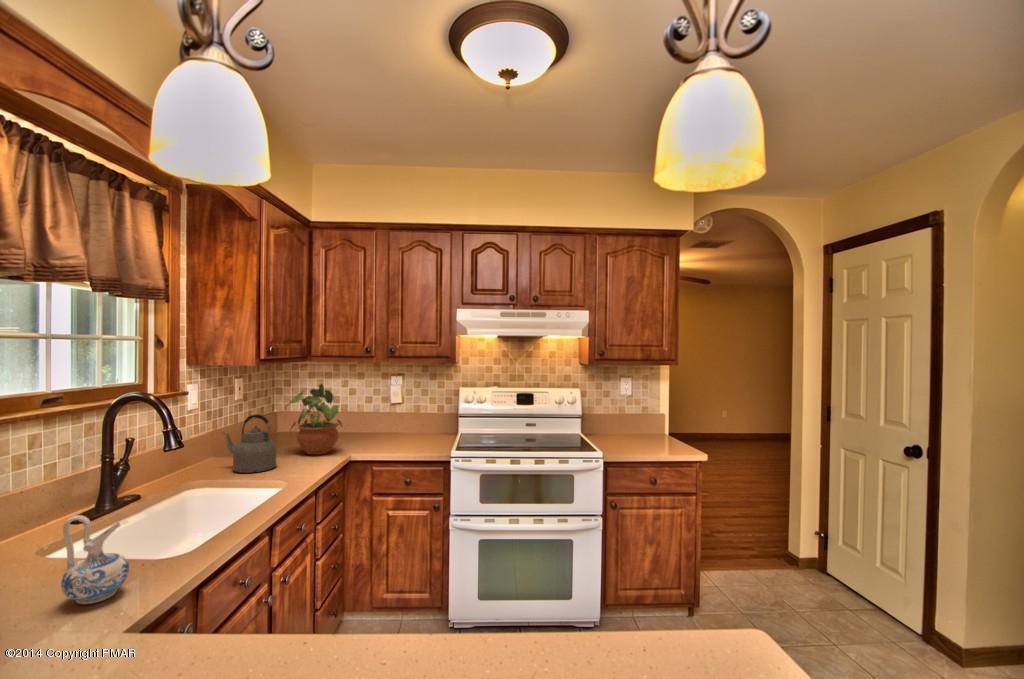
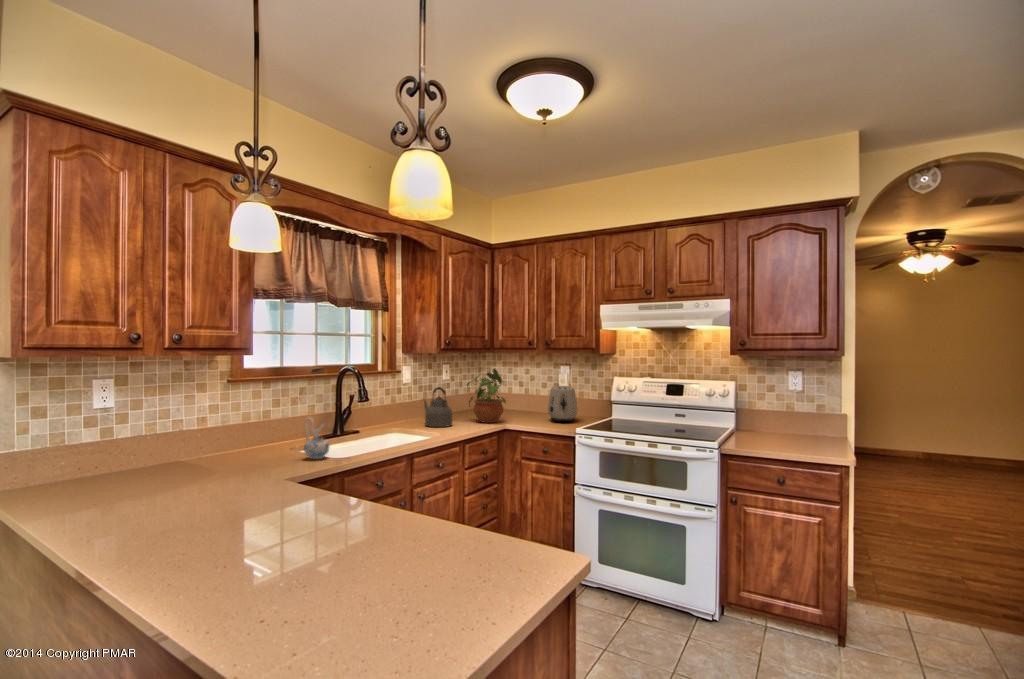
toaster: none [385,400,423,443] -> present [548,386,577,422]

